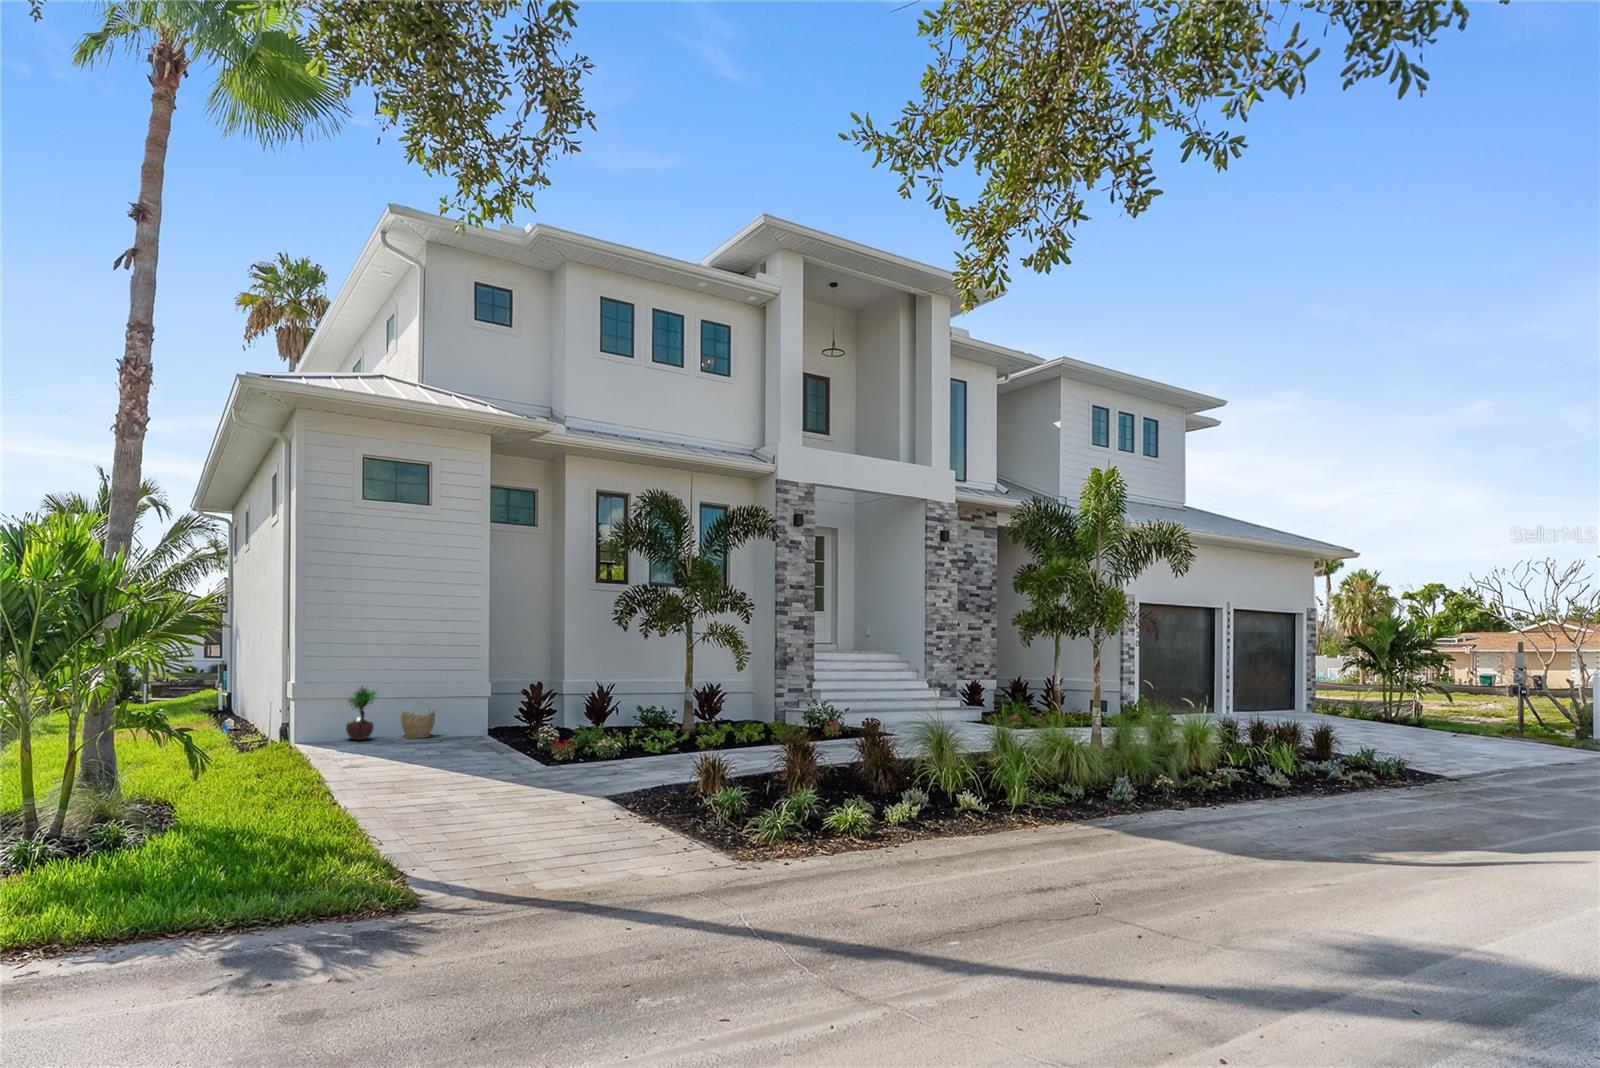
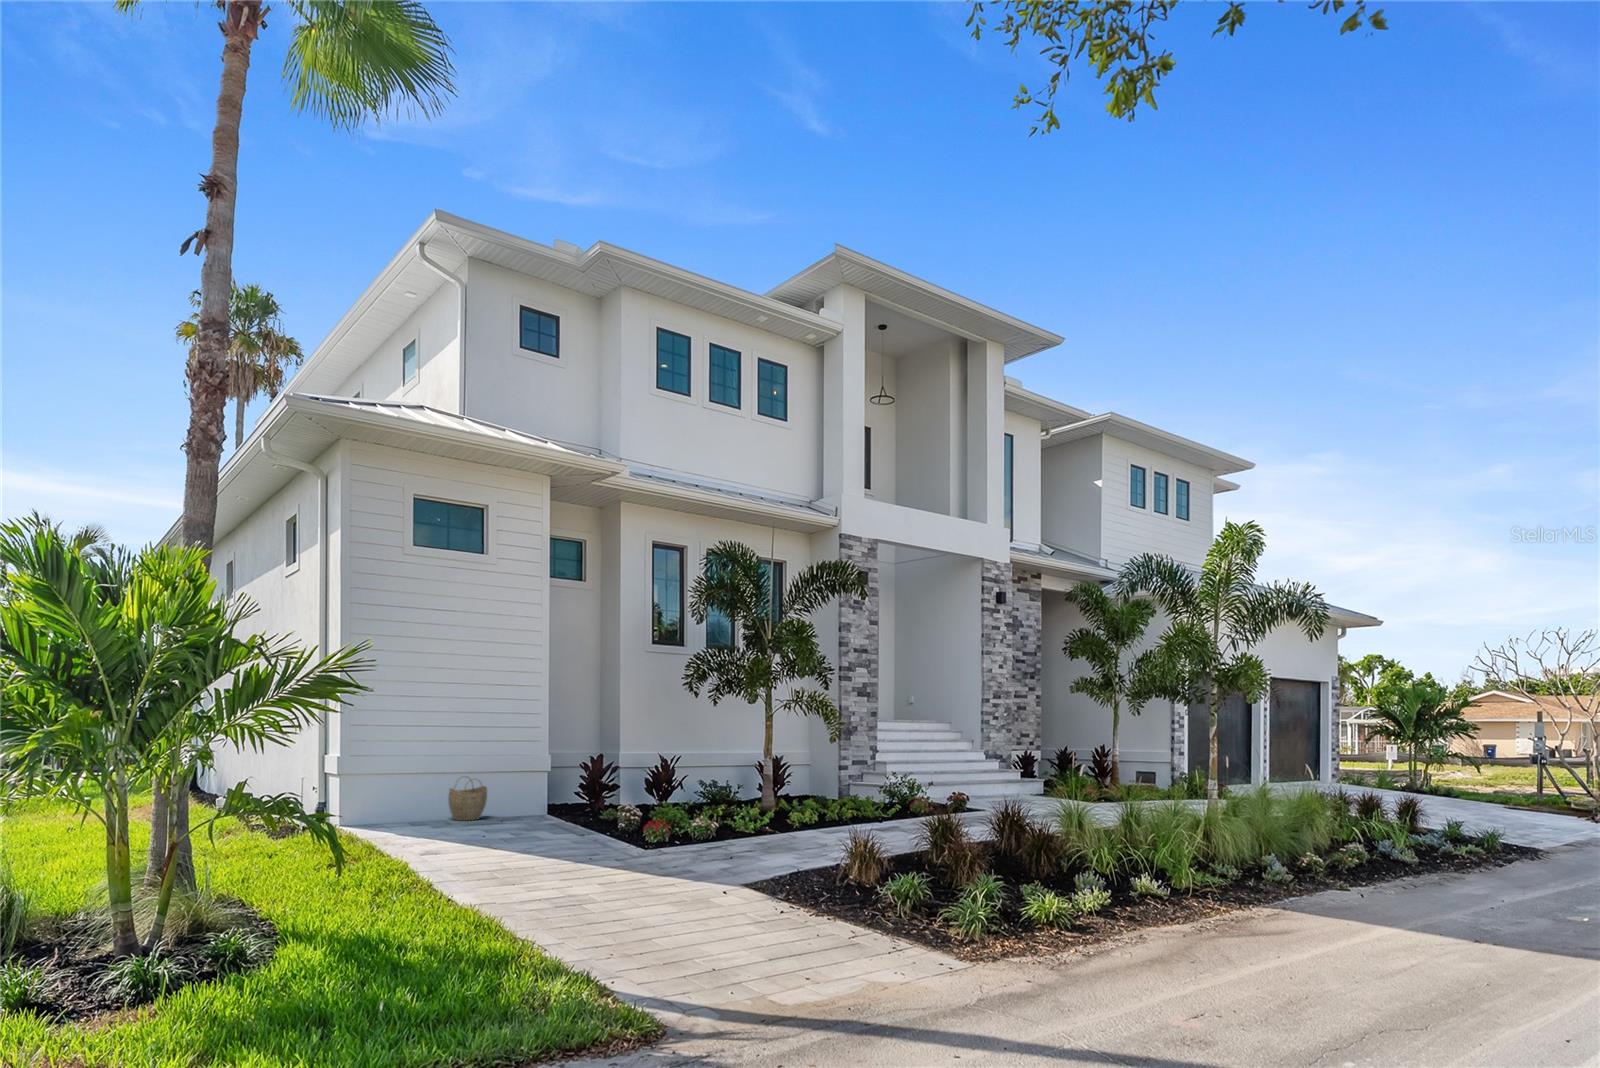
potted tree: present [346,686,377,740] -> none [388,754,430,823]

